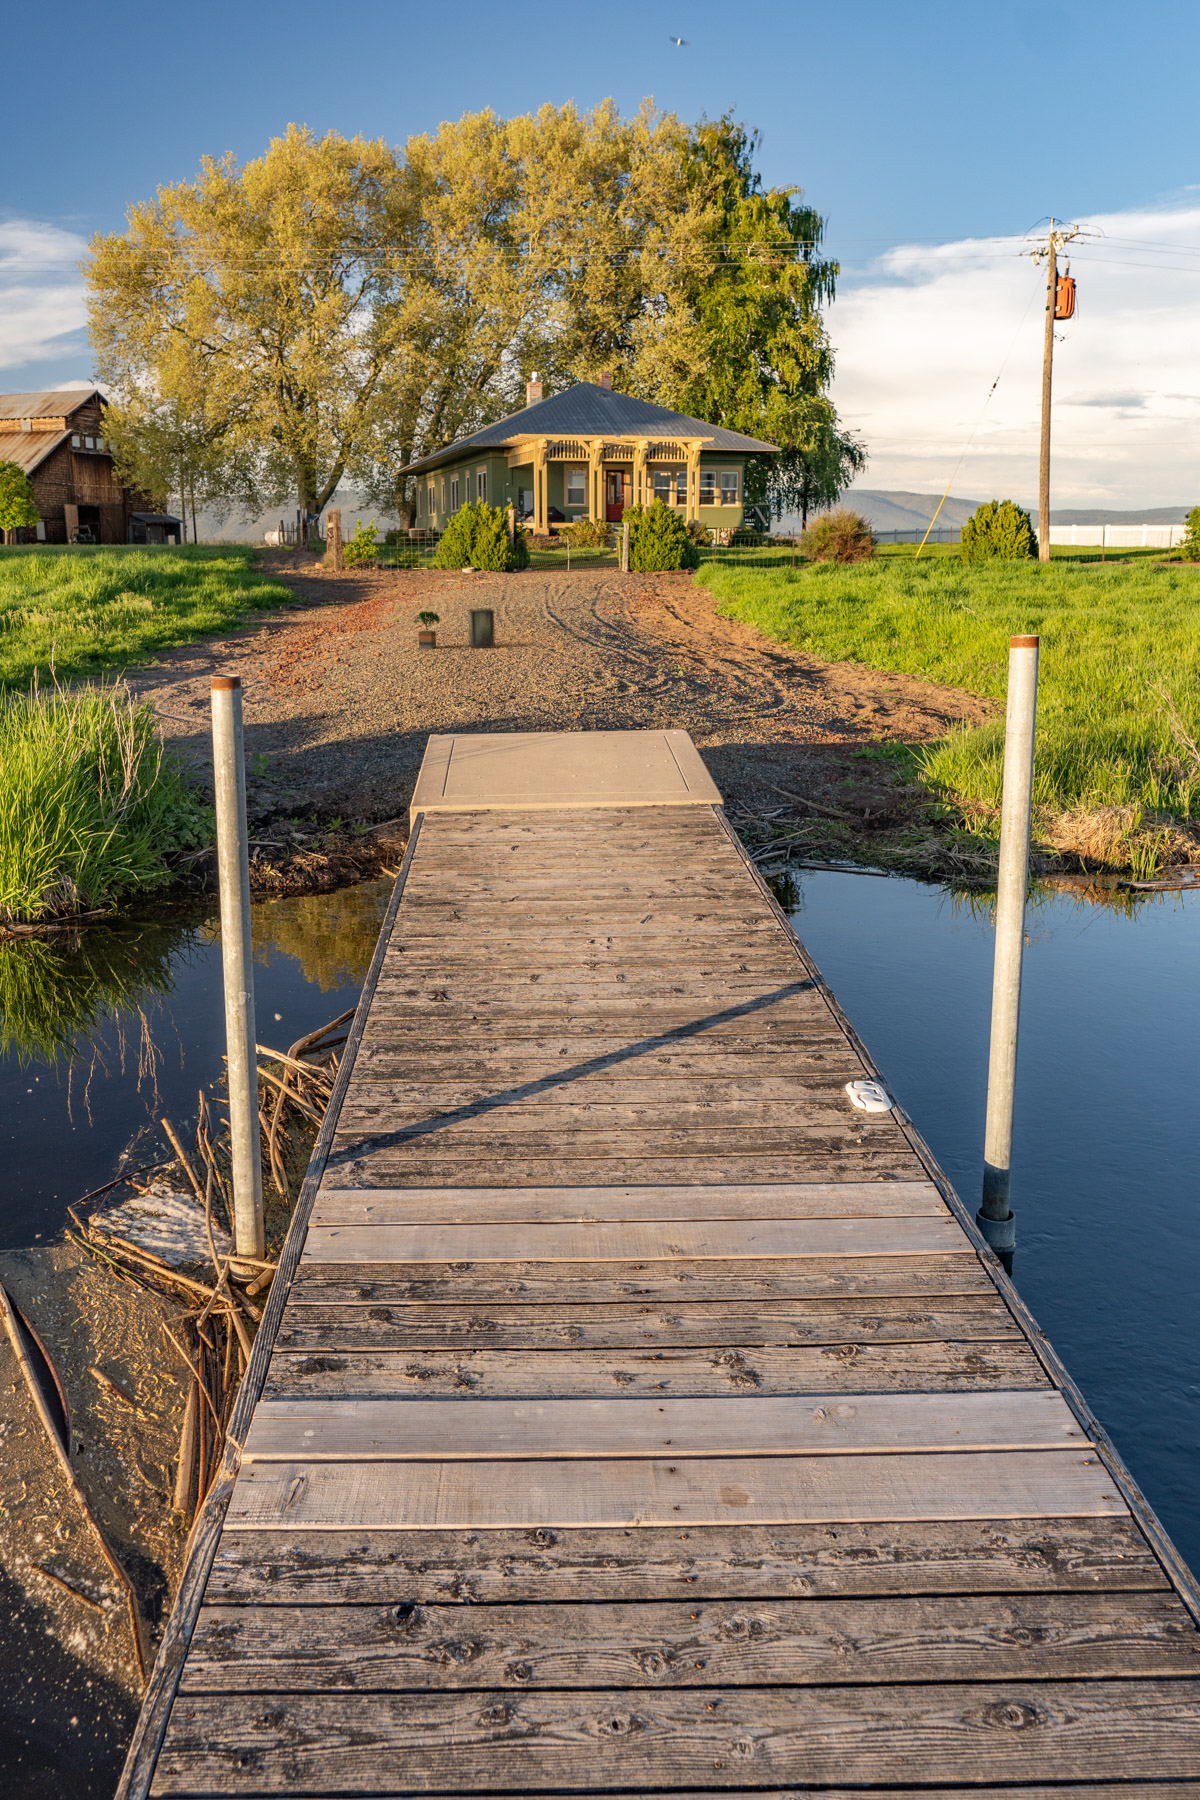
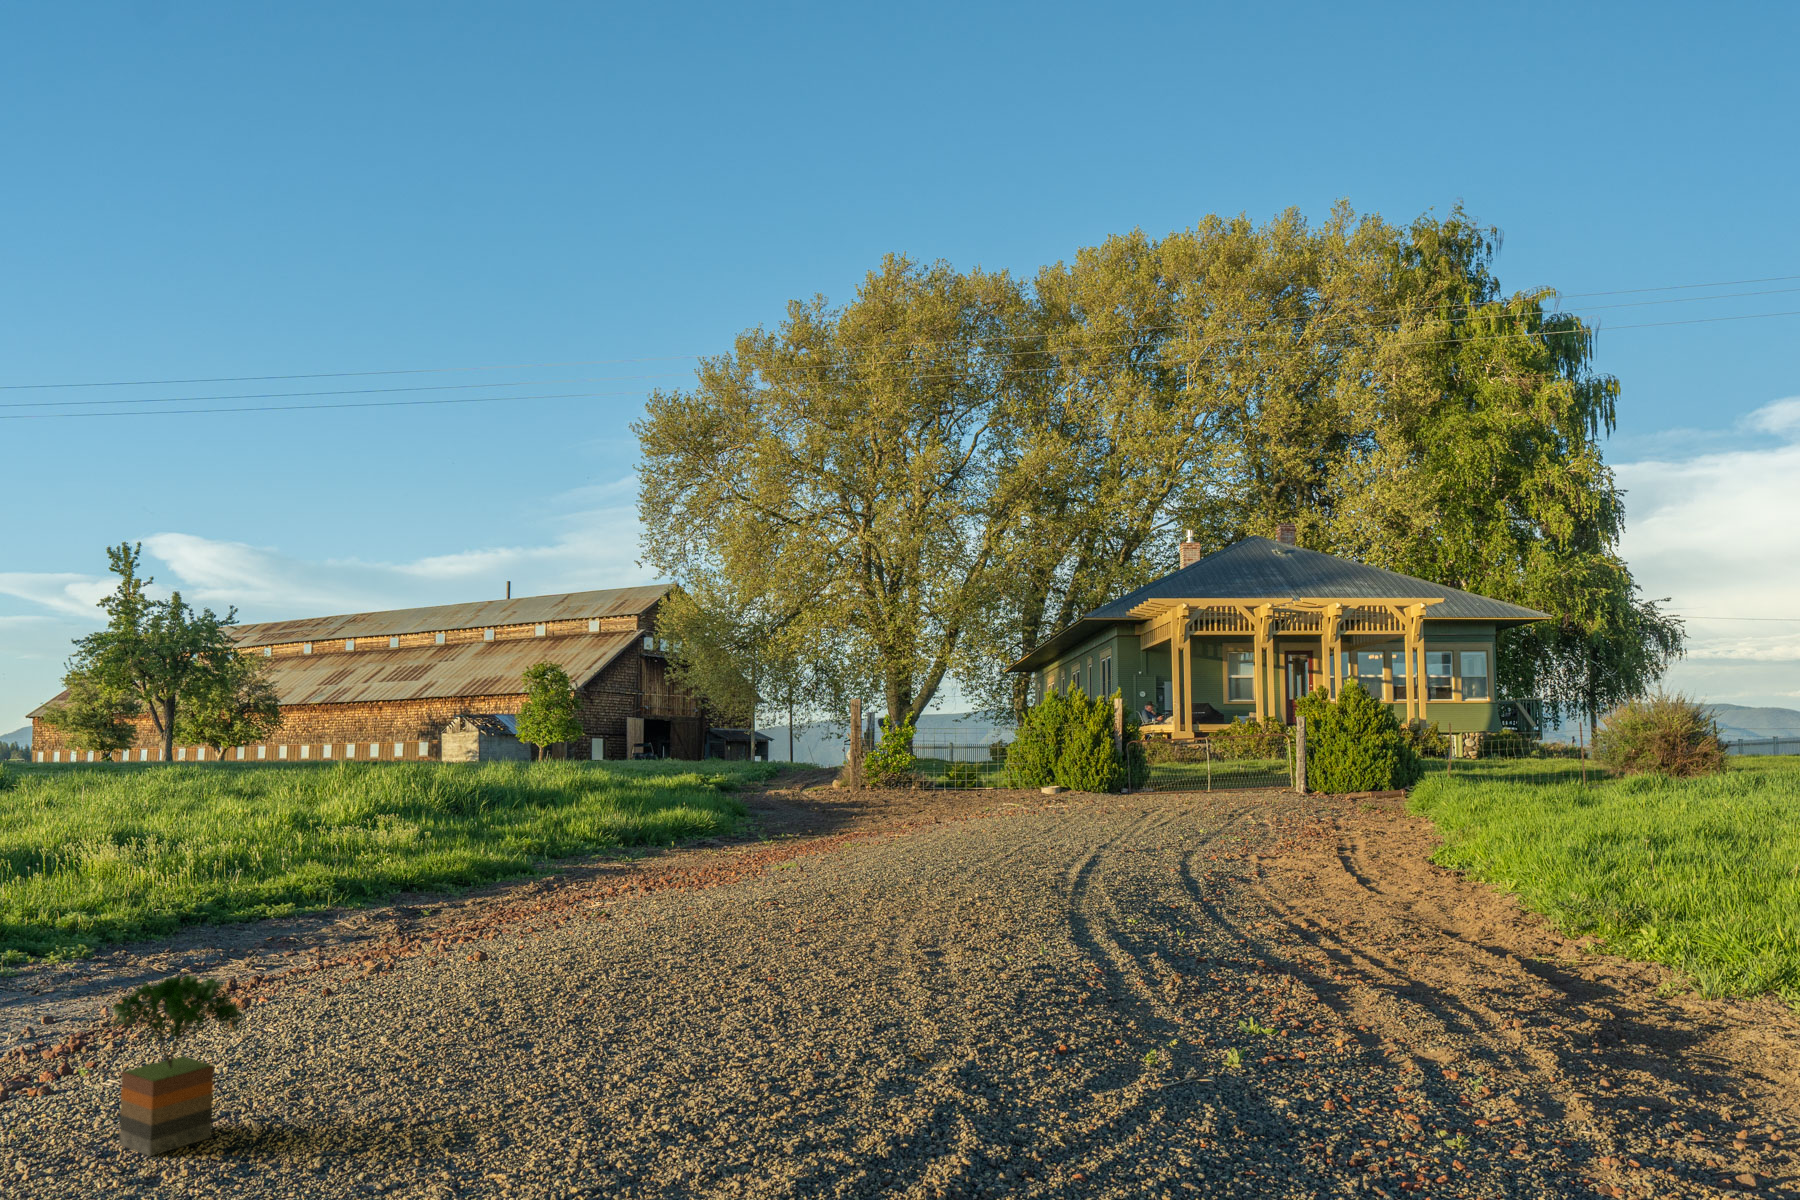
storage box: present [469,608,495,648] -> none [308,973,462,1181]

